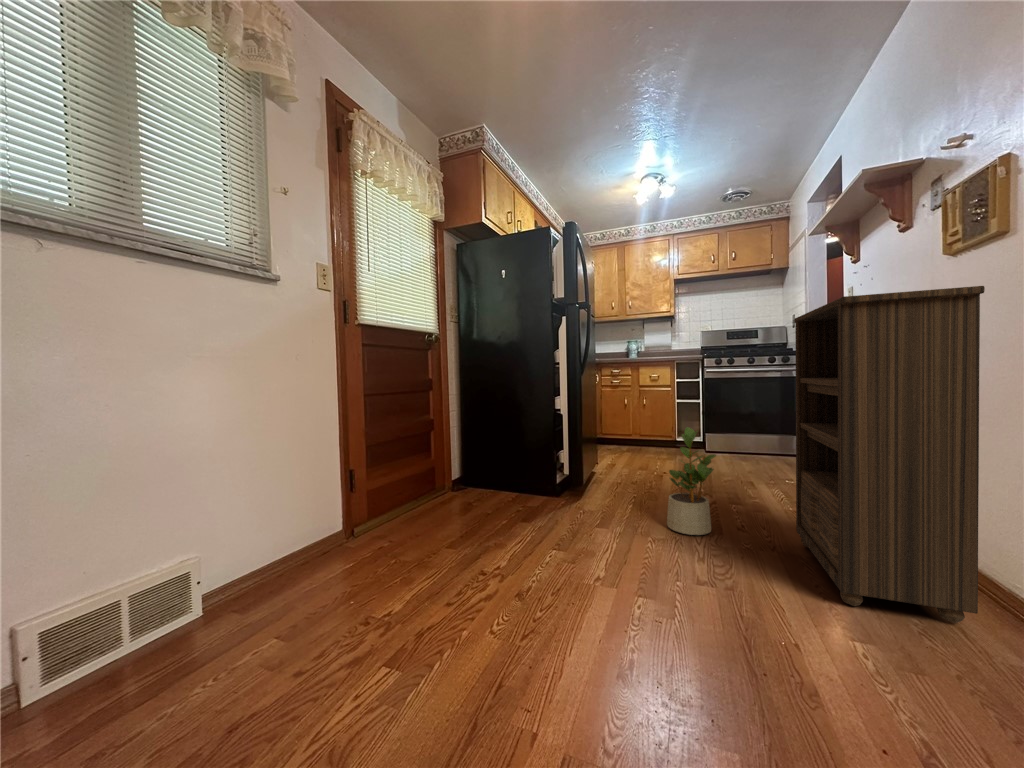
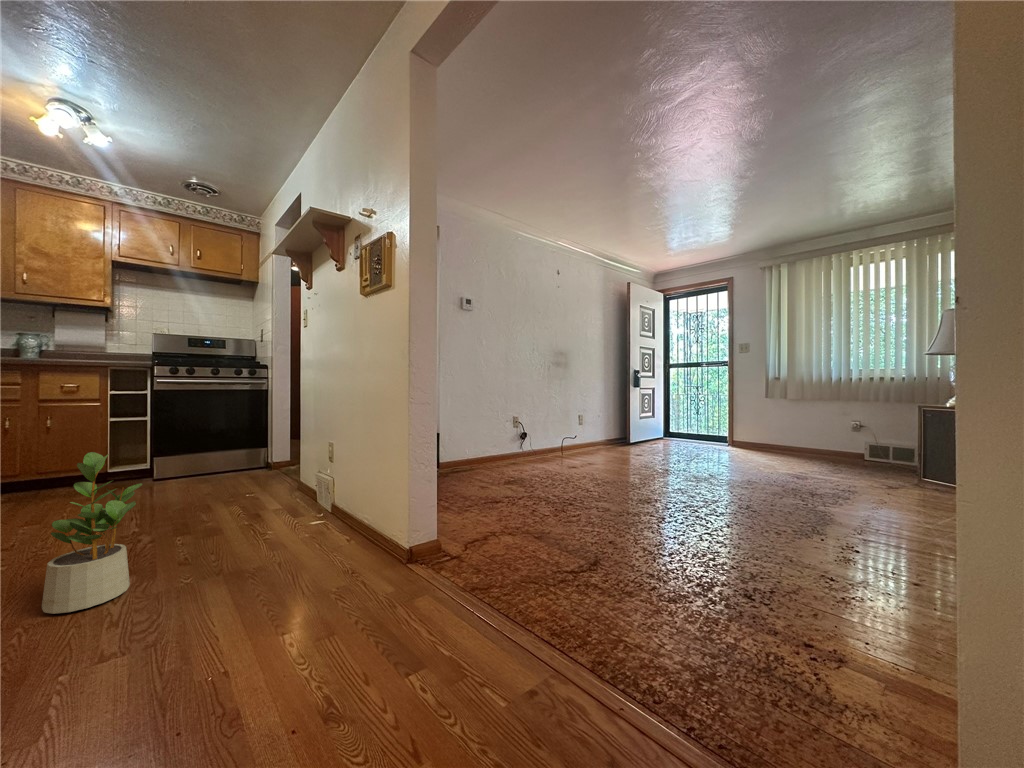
bookshelf: present [794,286,985,623] -> none [244,303,376,605]

